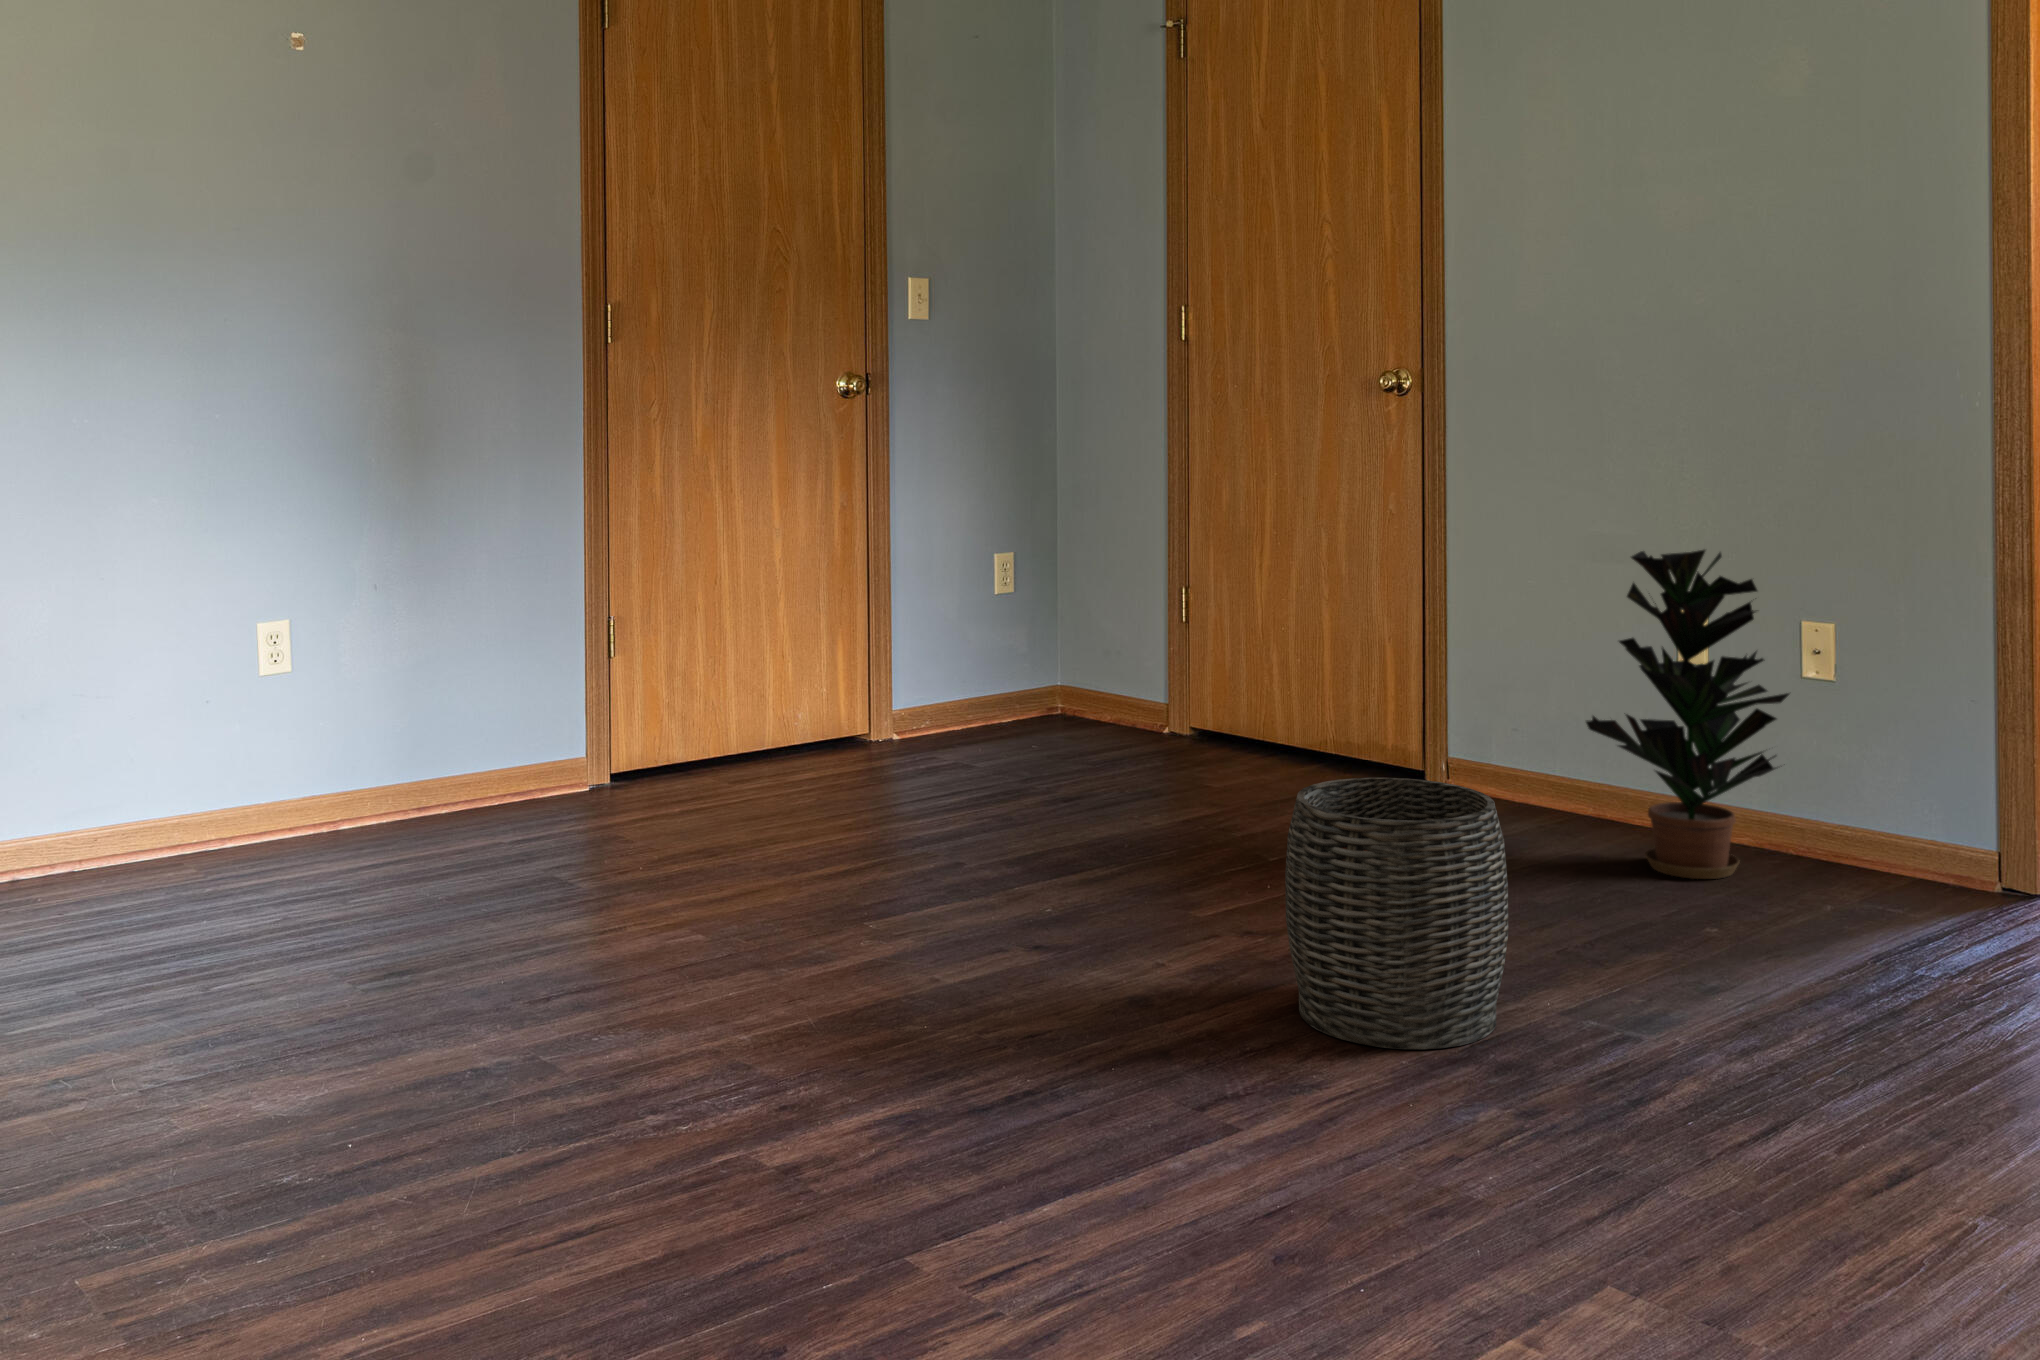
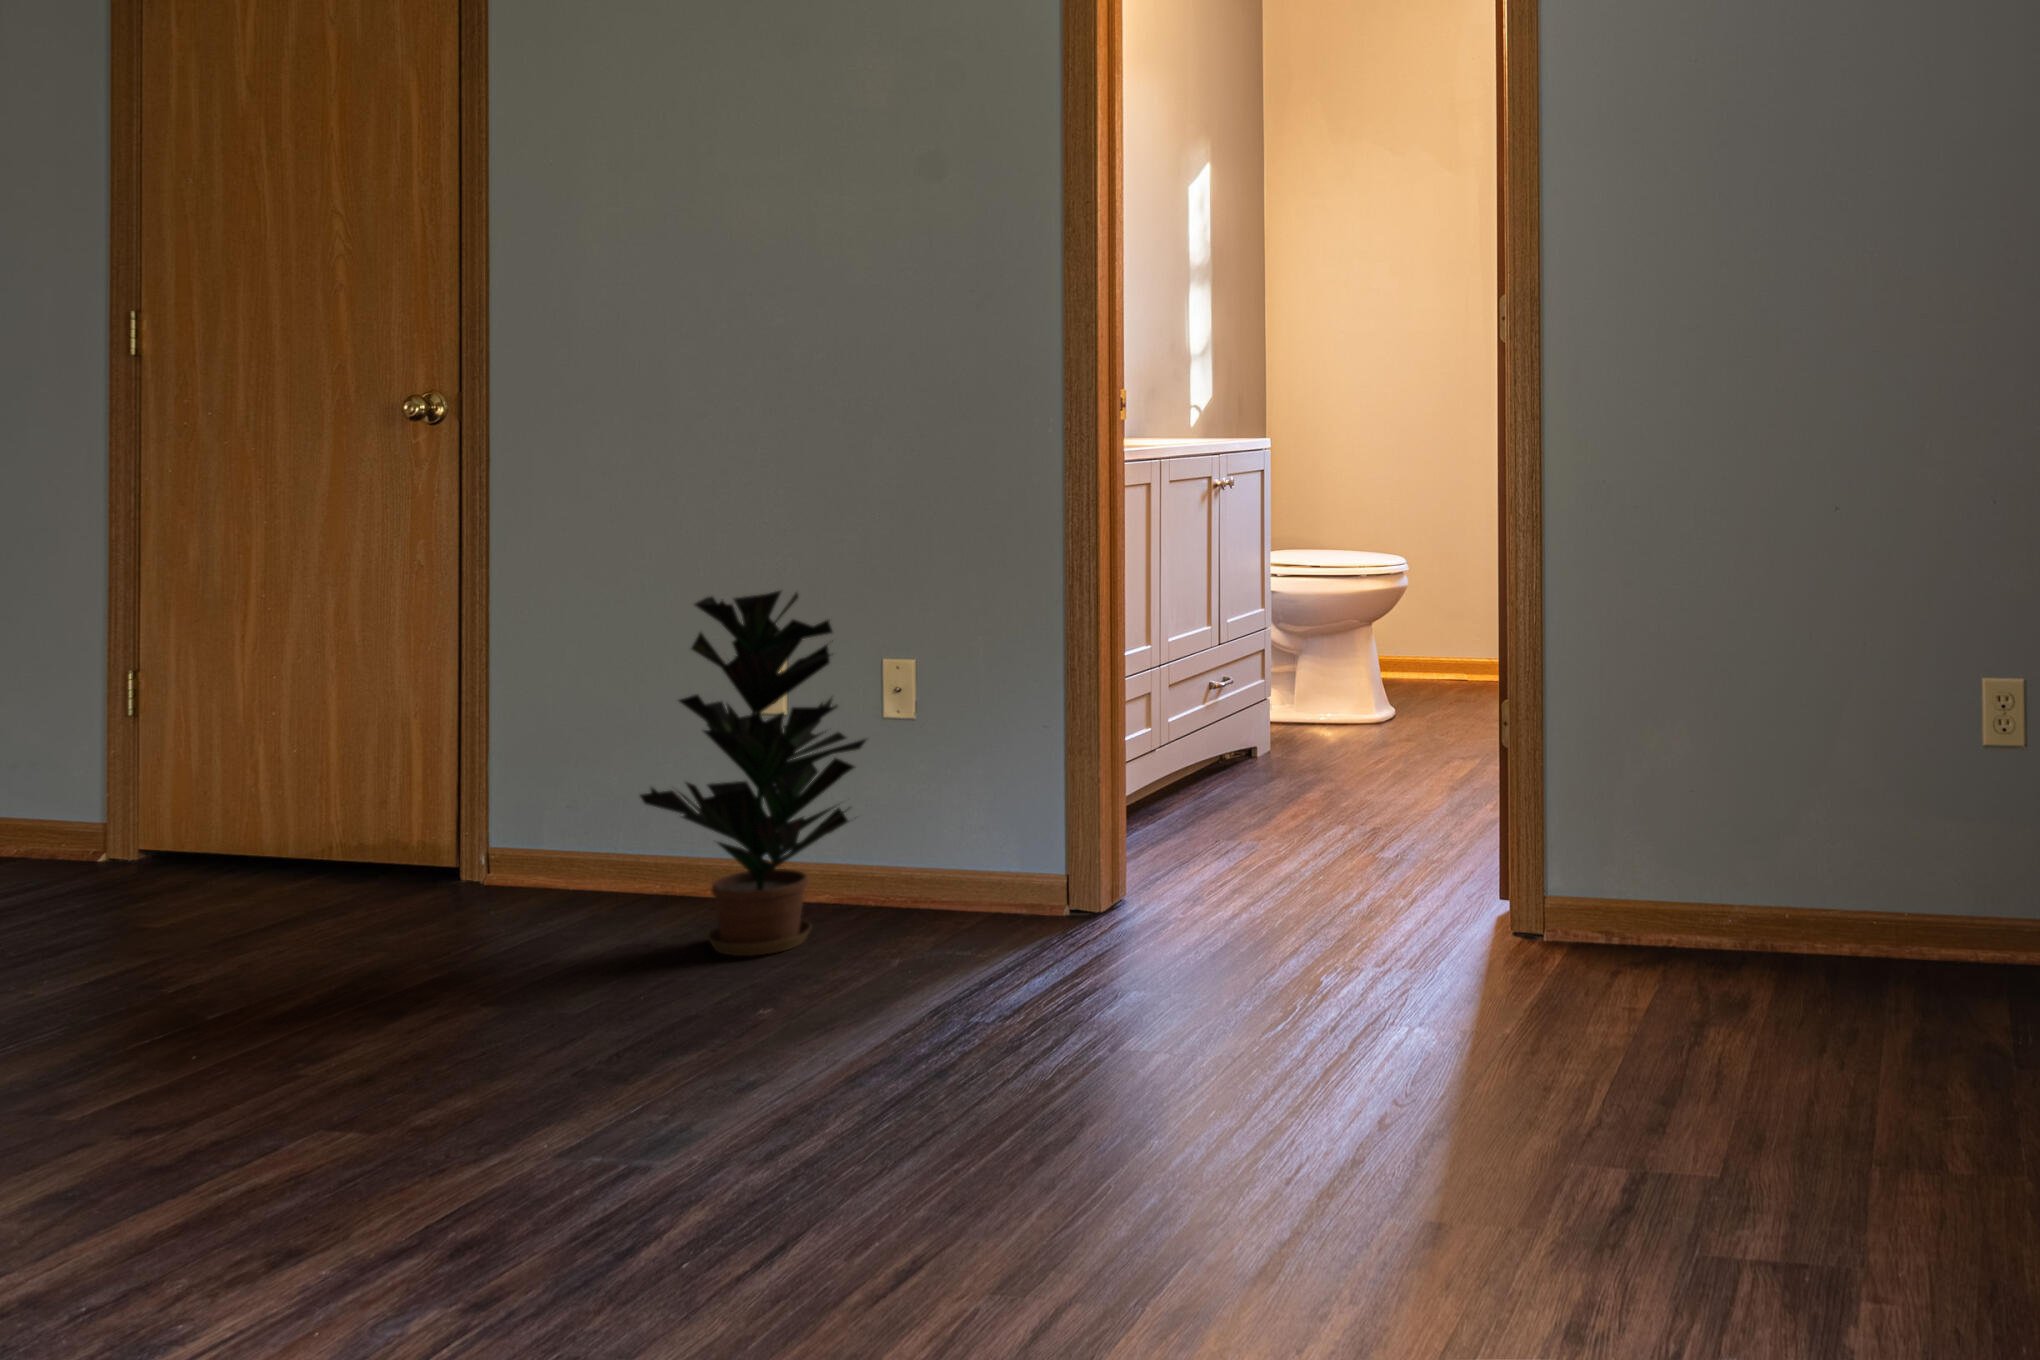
woven basket: present [1285,778,1508,1049] -> none [175,903,495,1264]

